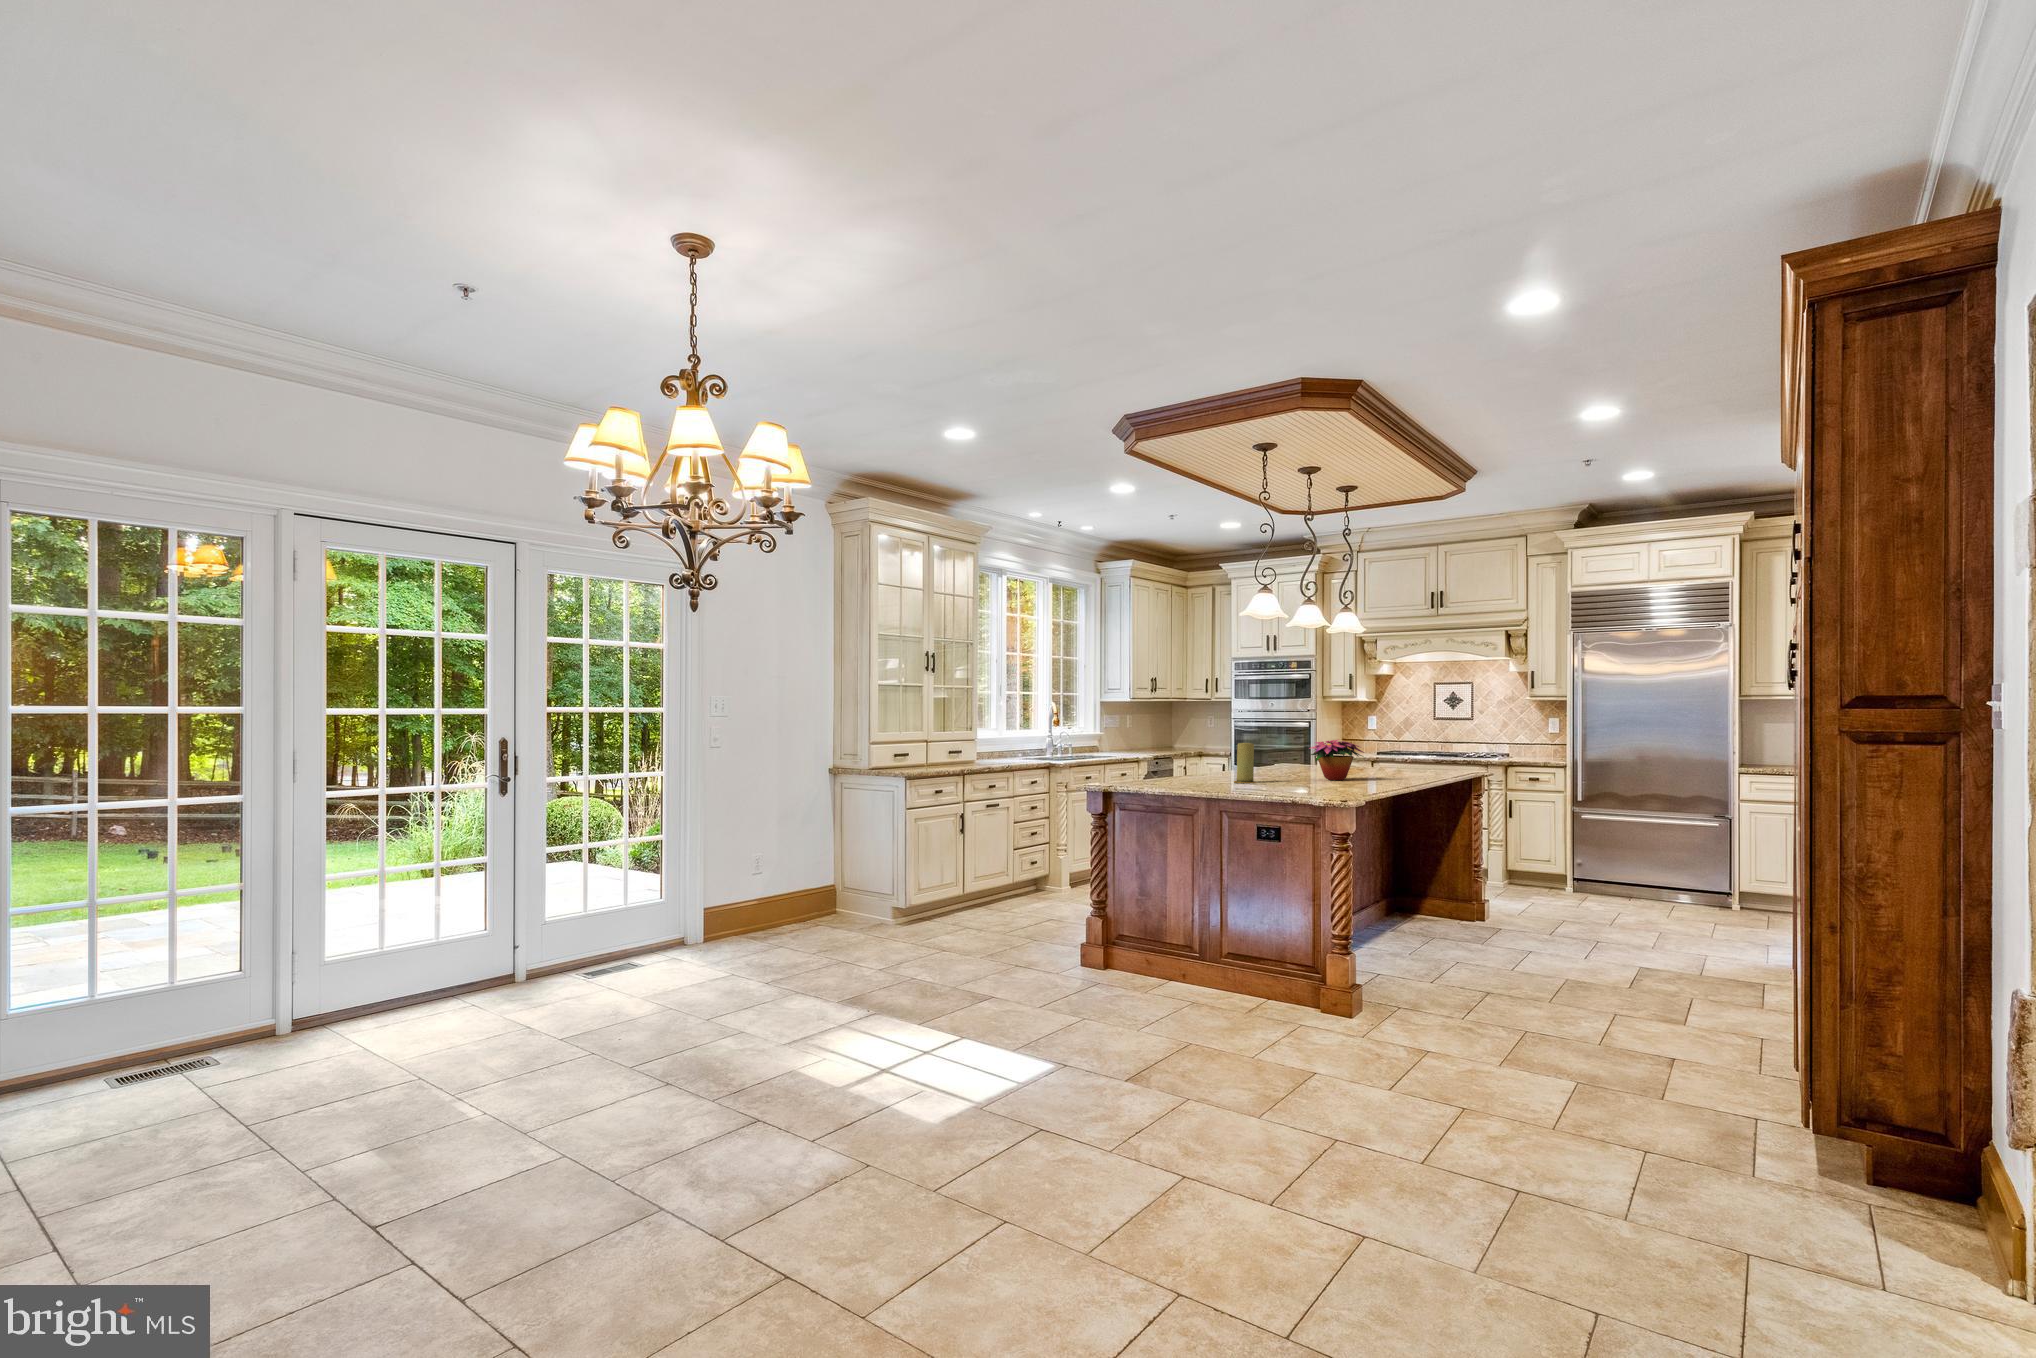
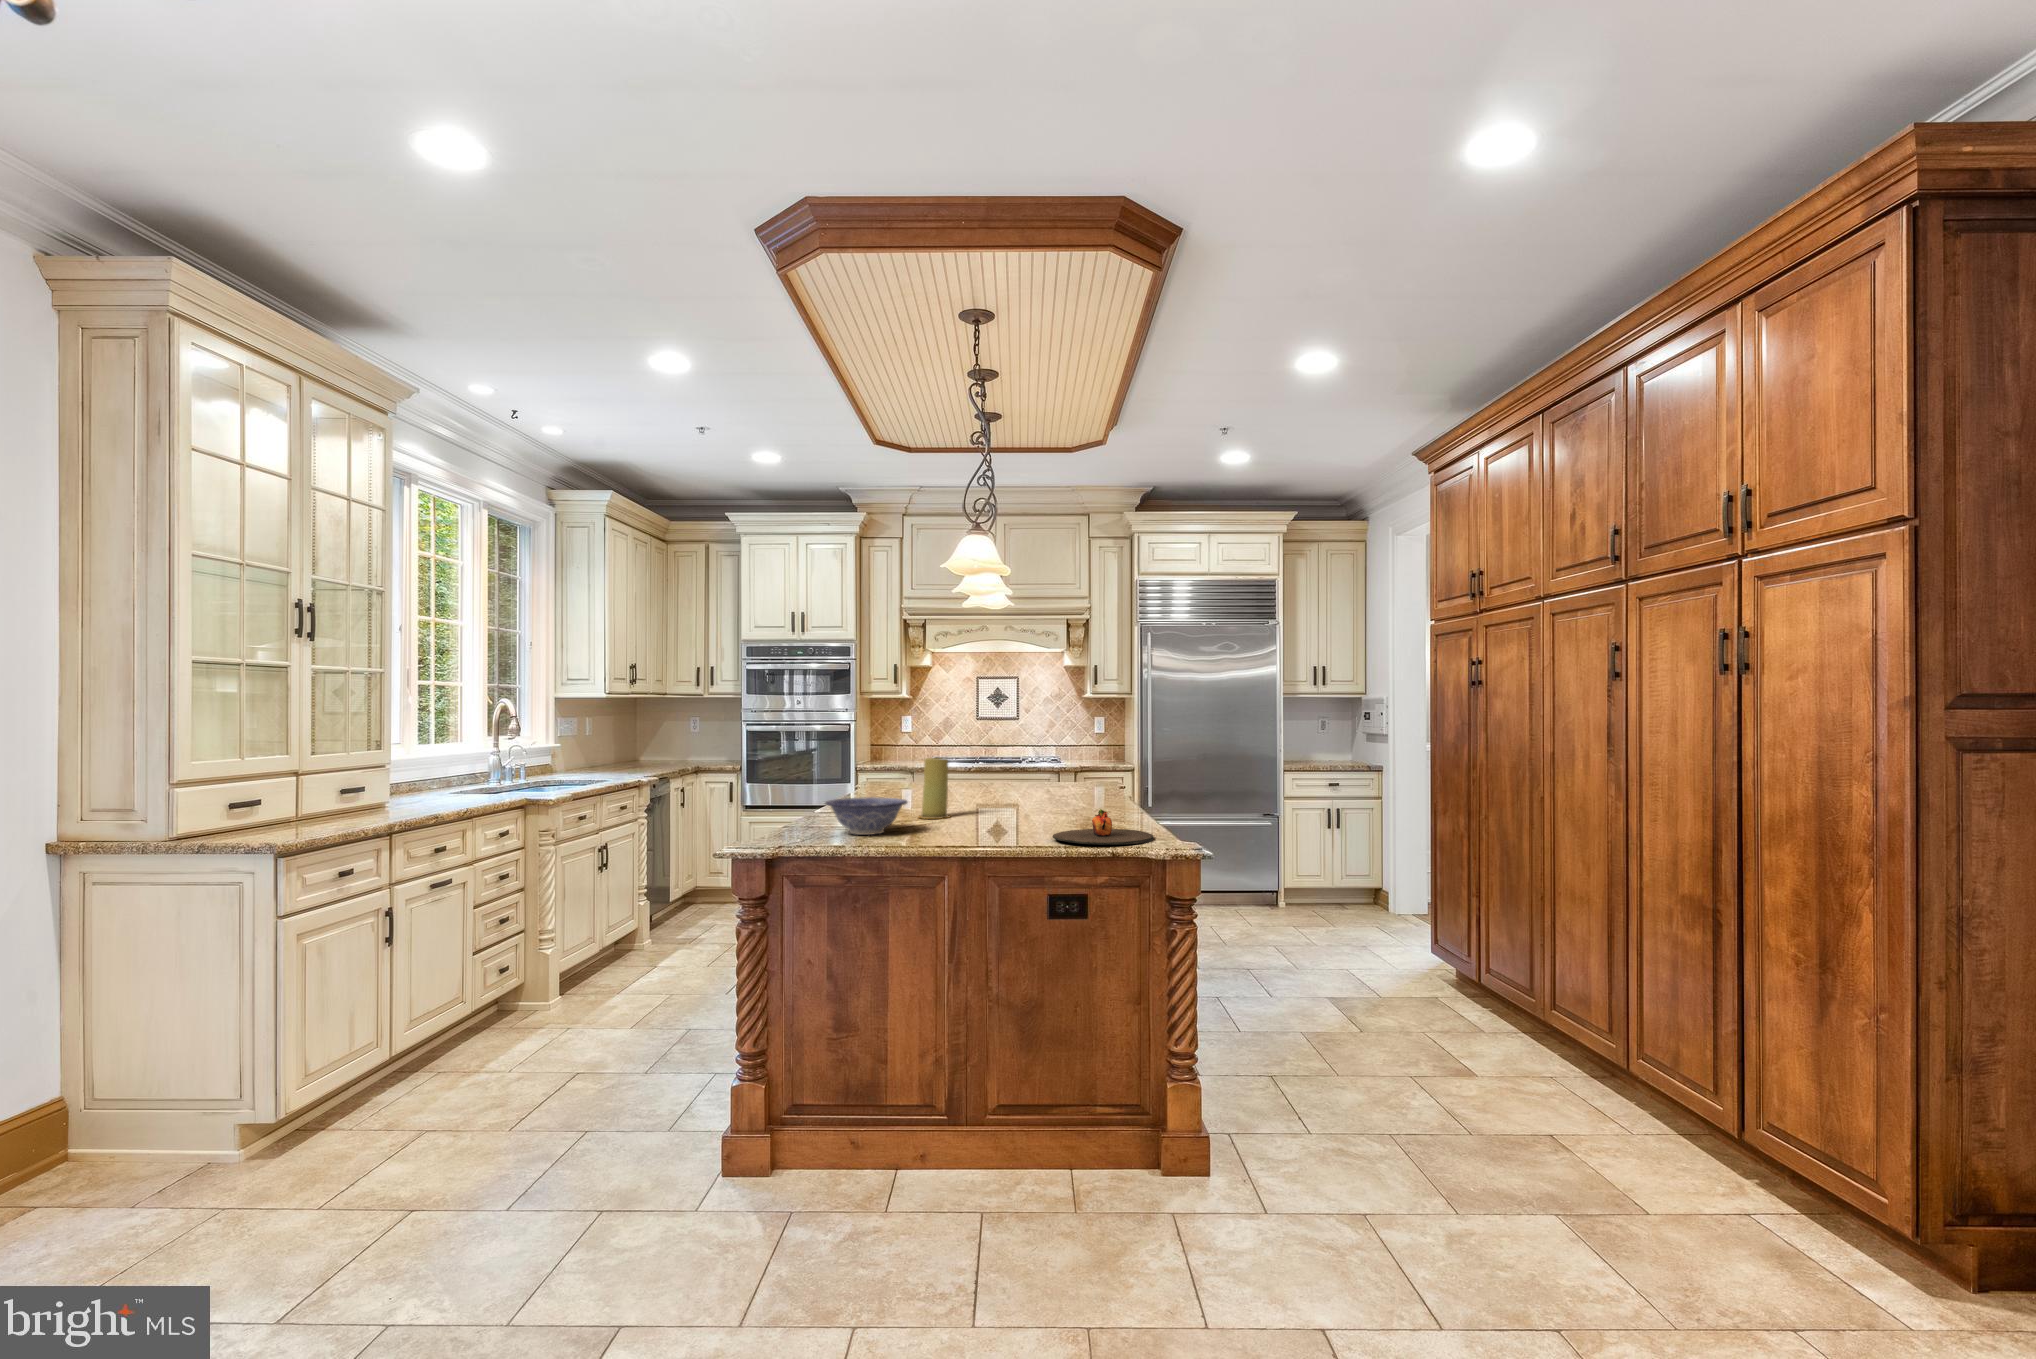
flower arrangement: present [1309,740,1364,780] -> none [998,748,1083,805]
decorative bowl: none [1156,765,1207,787] -> present [826,797,907,835]
plate: none [1262,775,1329,796] -> present [1052,809,1153,845]

